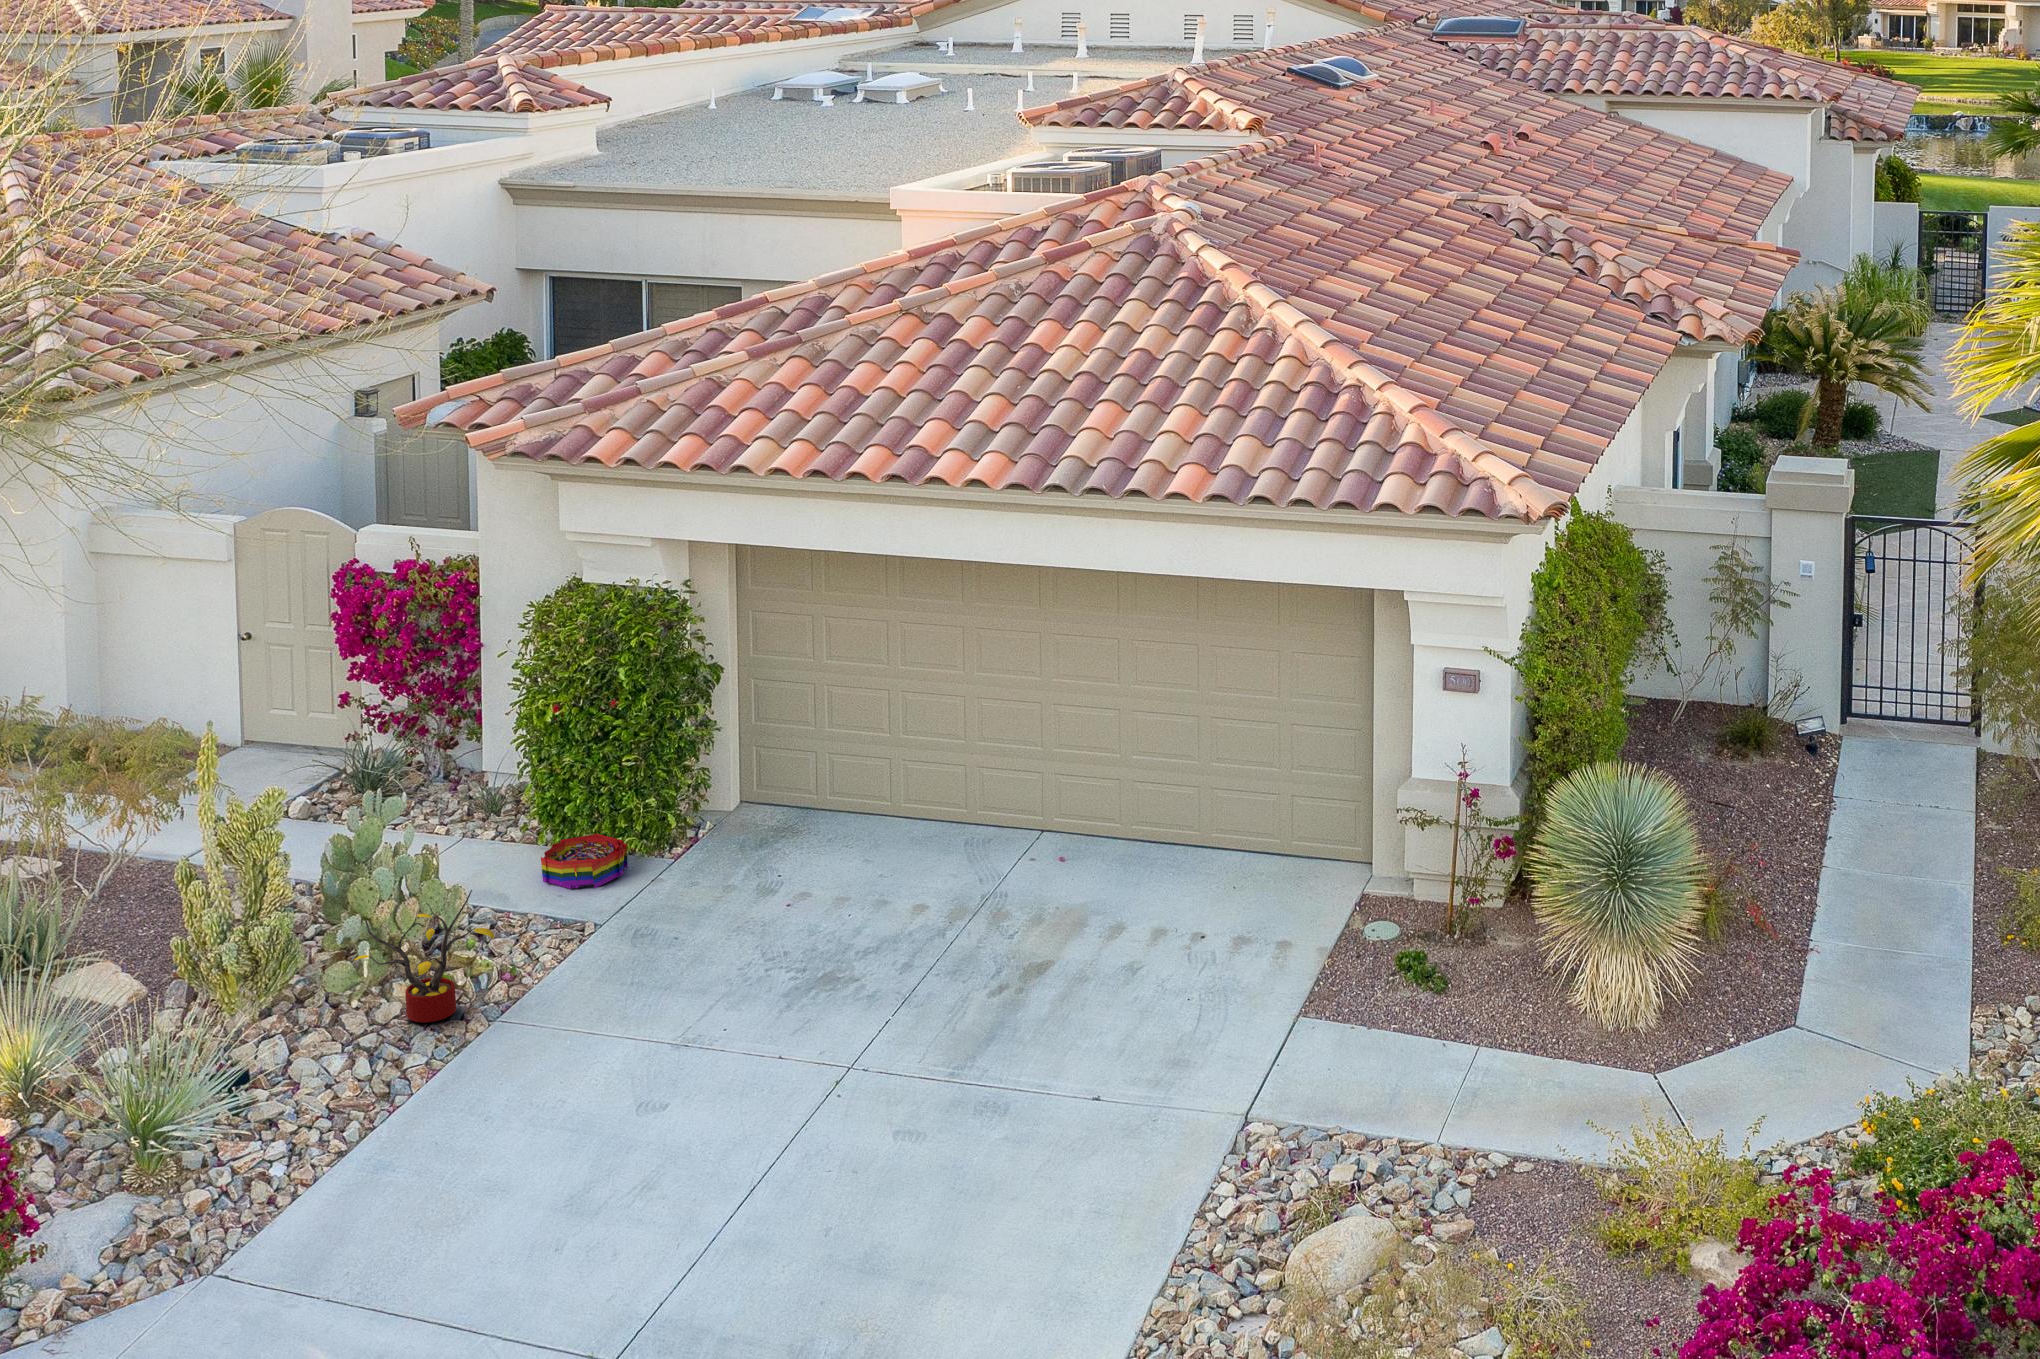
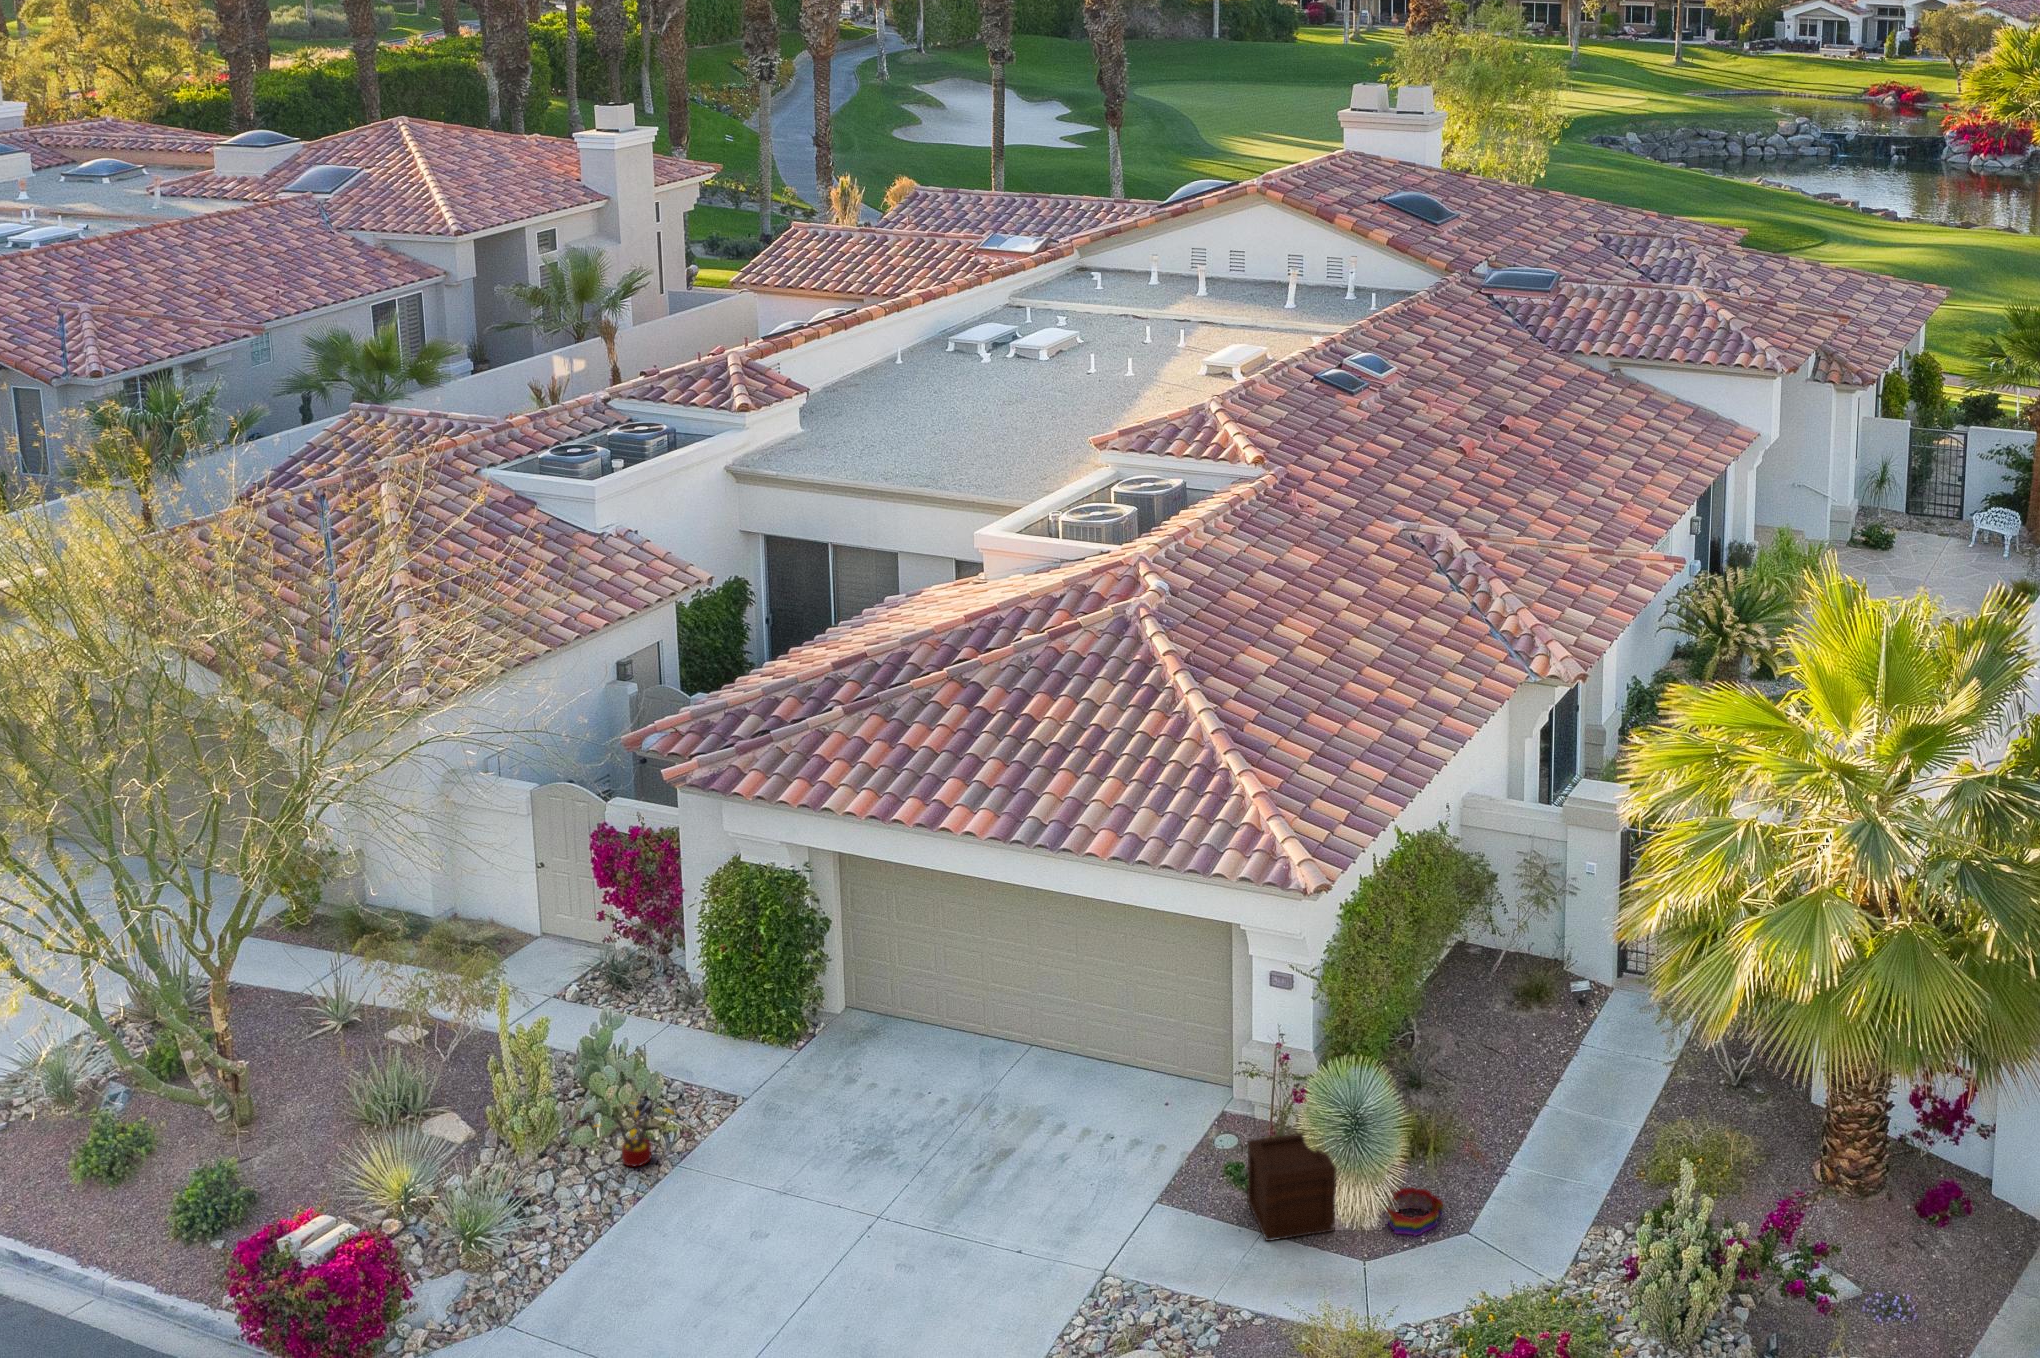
storage bin: present [541,834,628,889] -> present [1387,1188,1443,1236]
wooden crate: none [1455,892,1613,1061] -> present [1247,1133,1336,1241]

